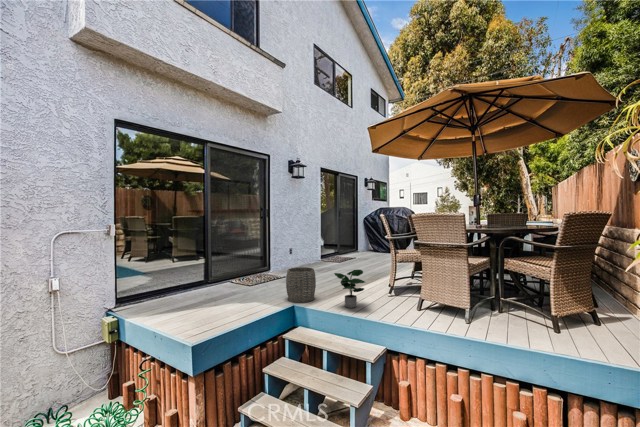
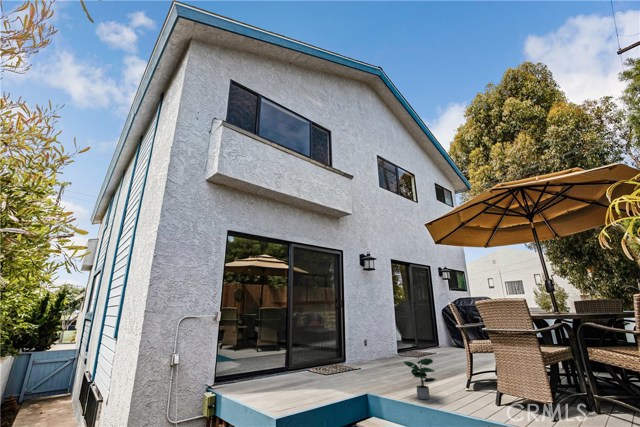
woven basket: present [286,267,316,303] -> none [359,356,388,392]

